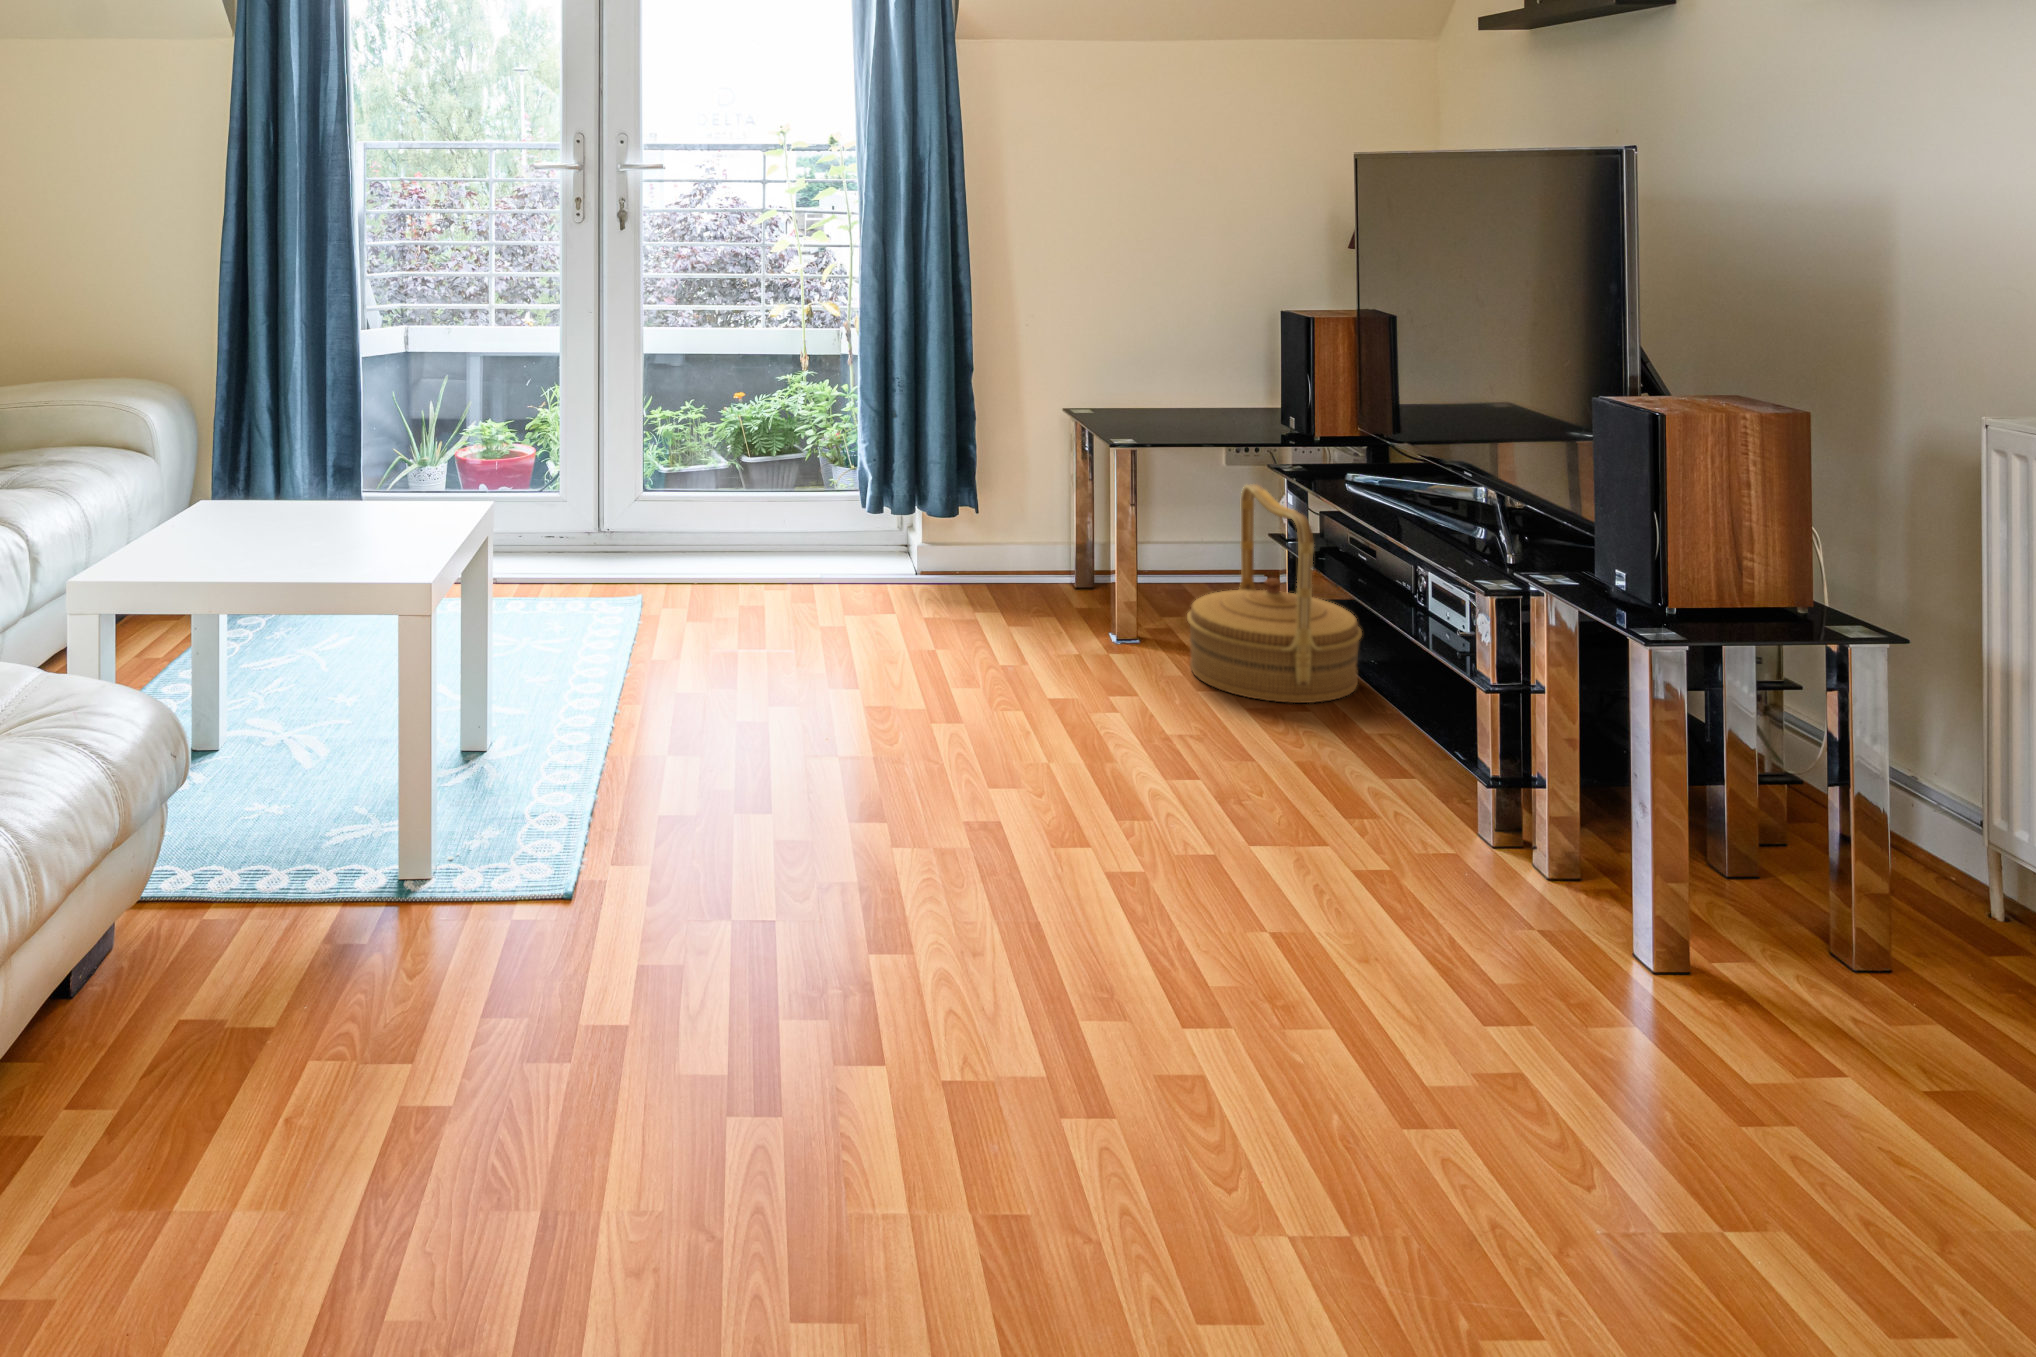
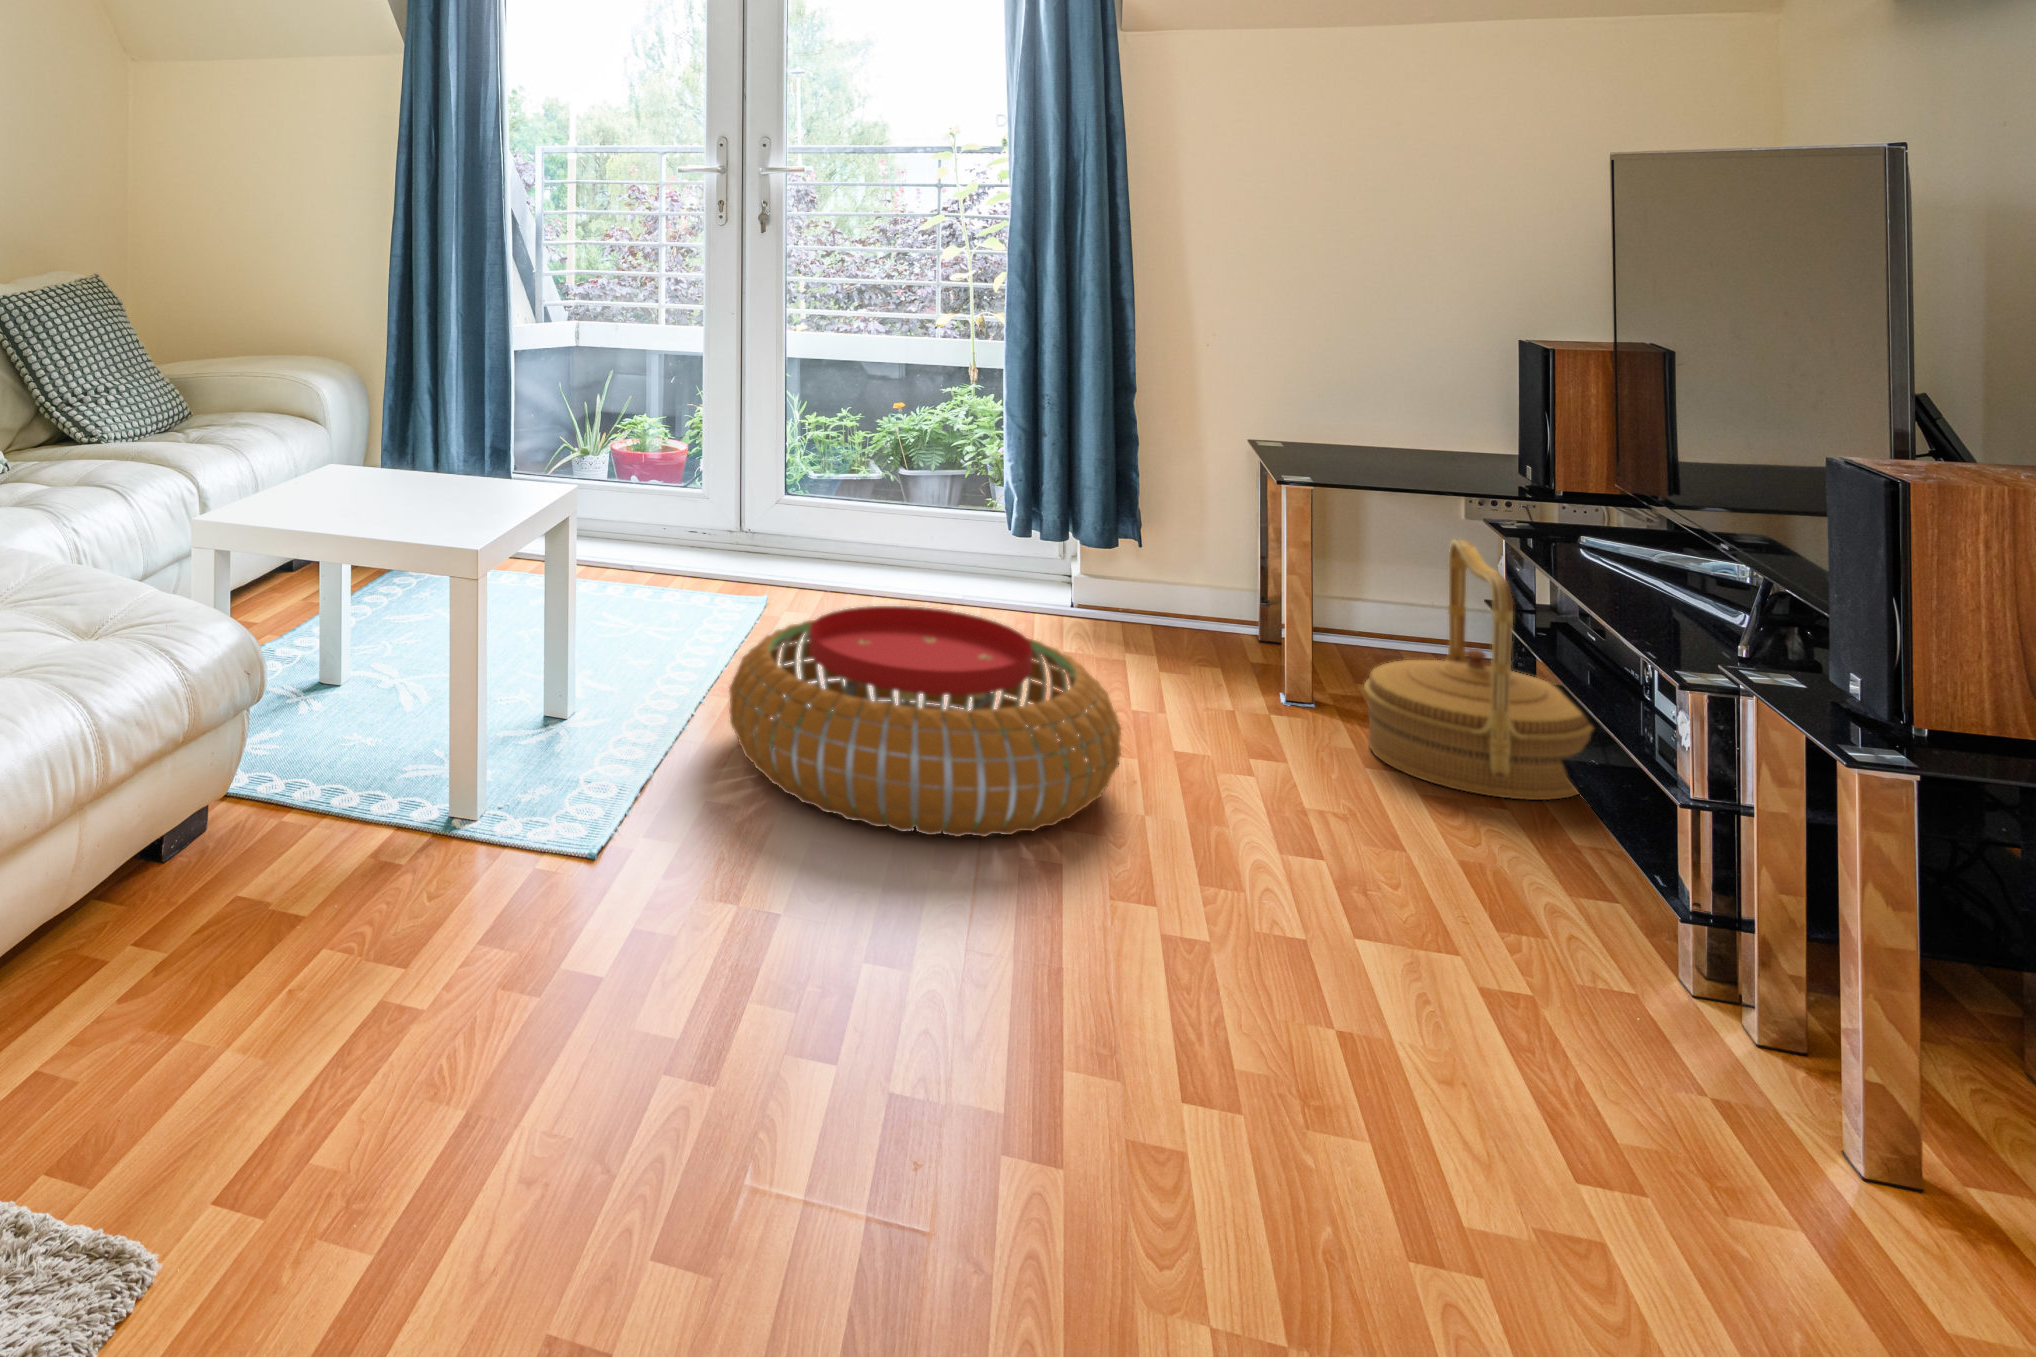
pouf: none [661,593,1028,816] -> present [729,606,1121,837]

